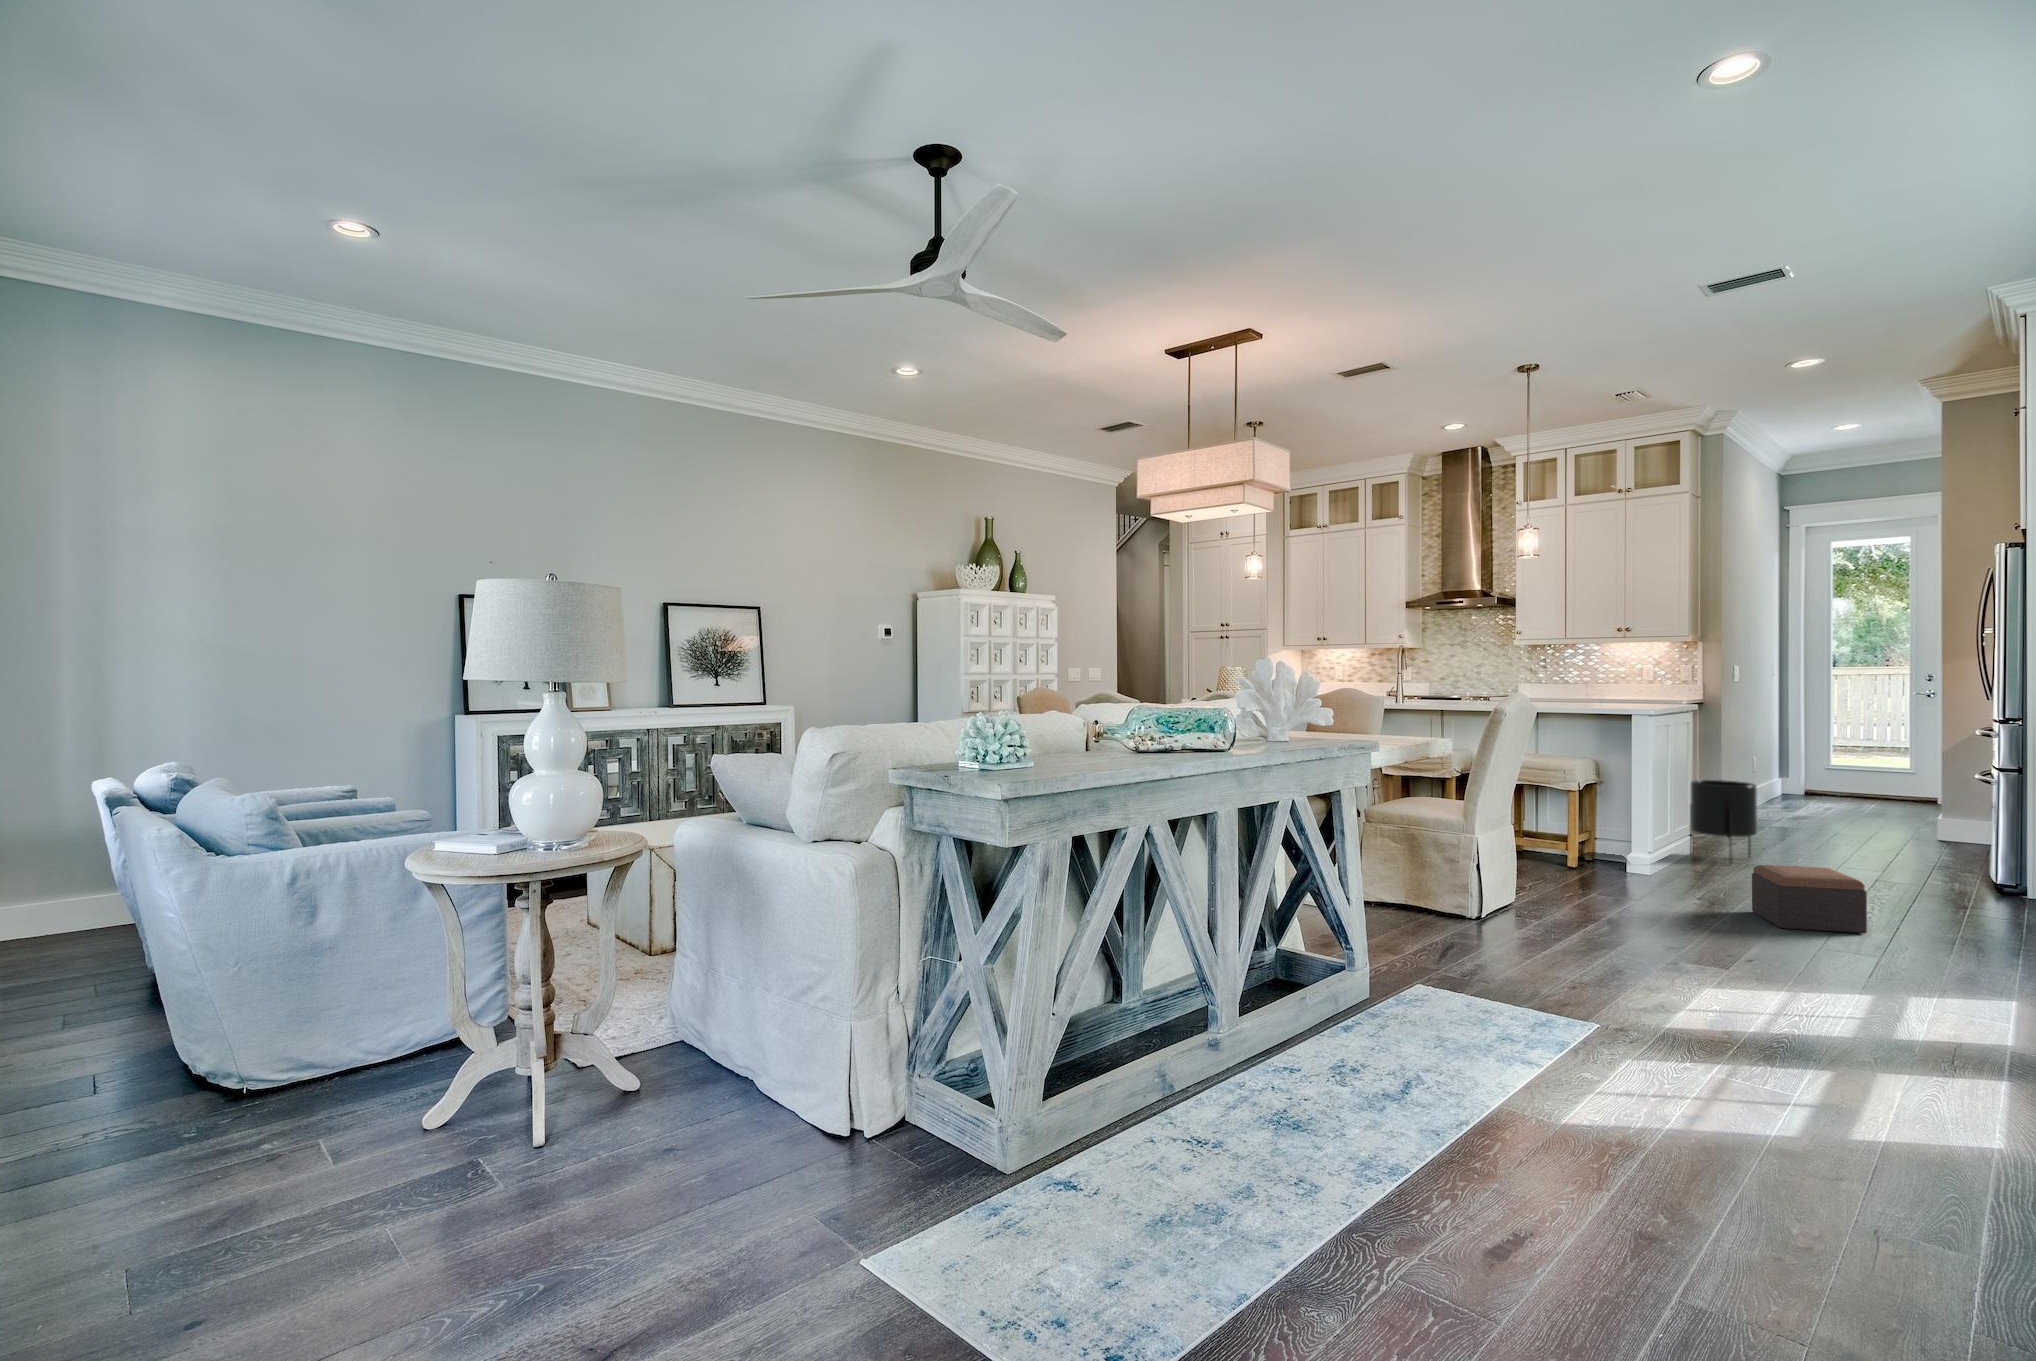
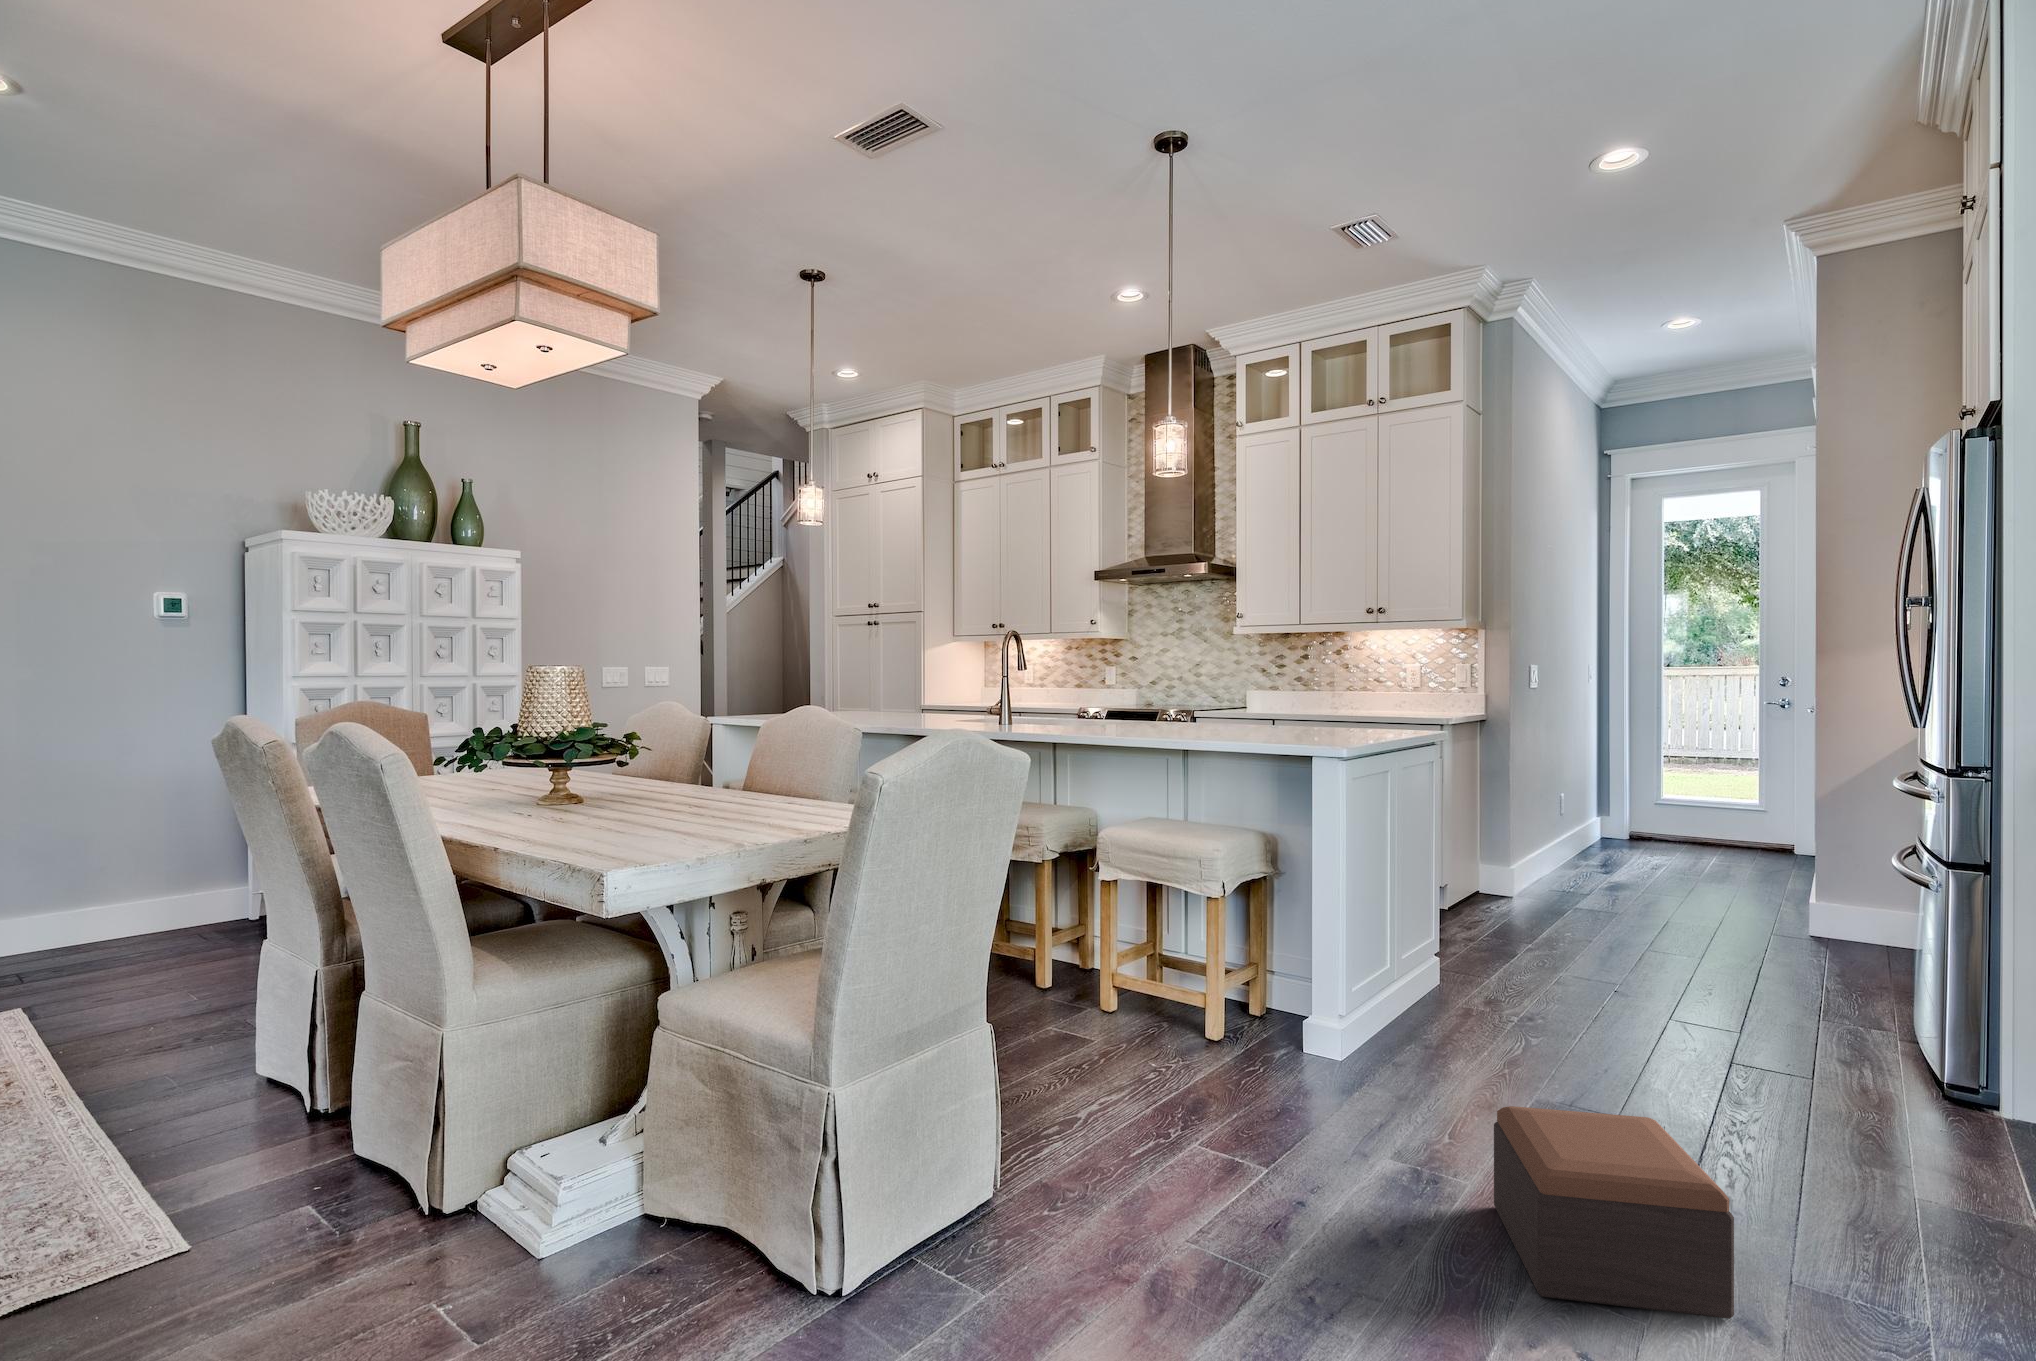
planter: present [1690,780,1757,863] -> none [1434,859,1539,1018]

